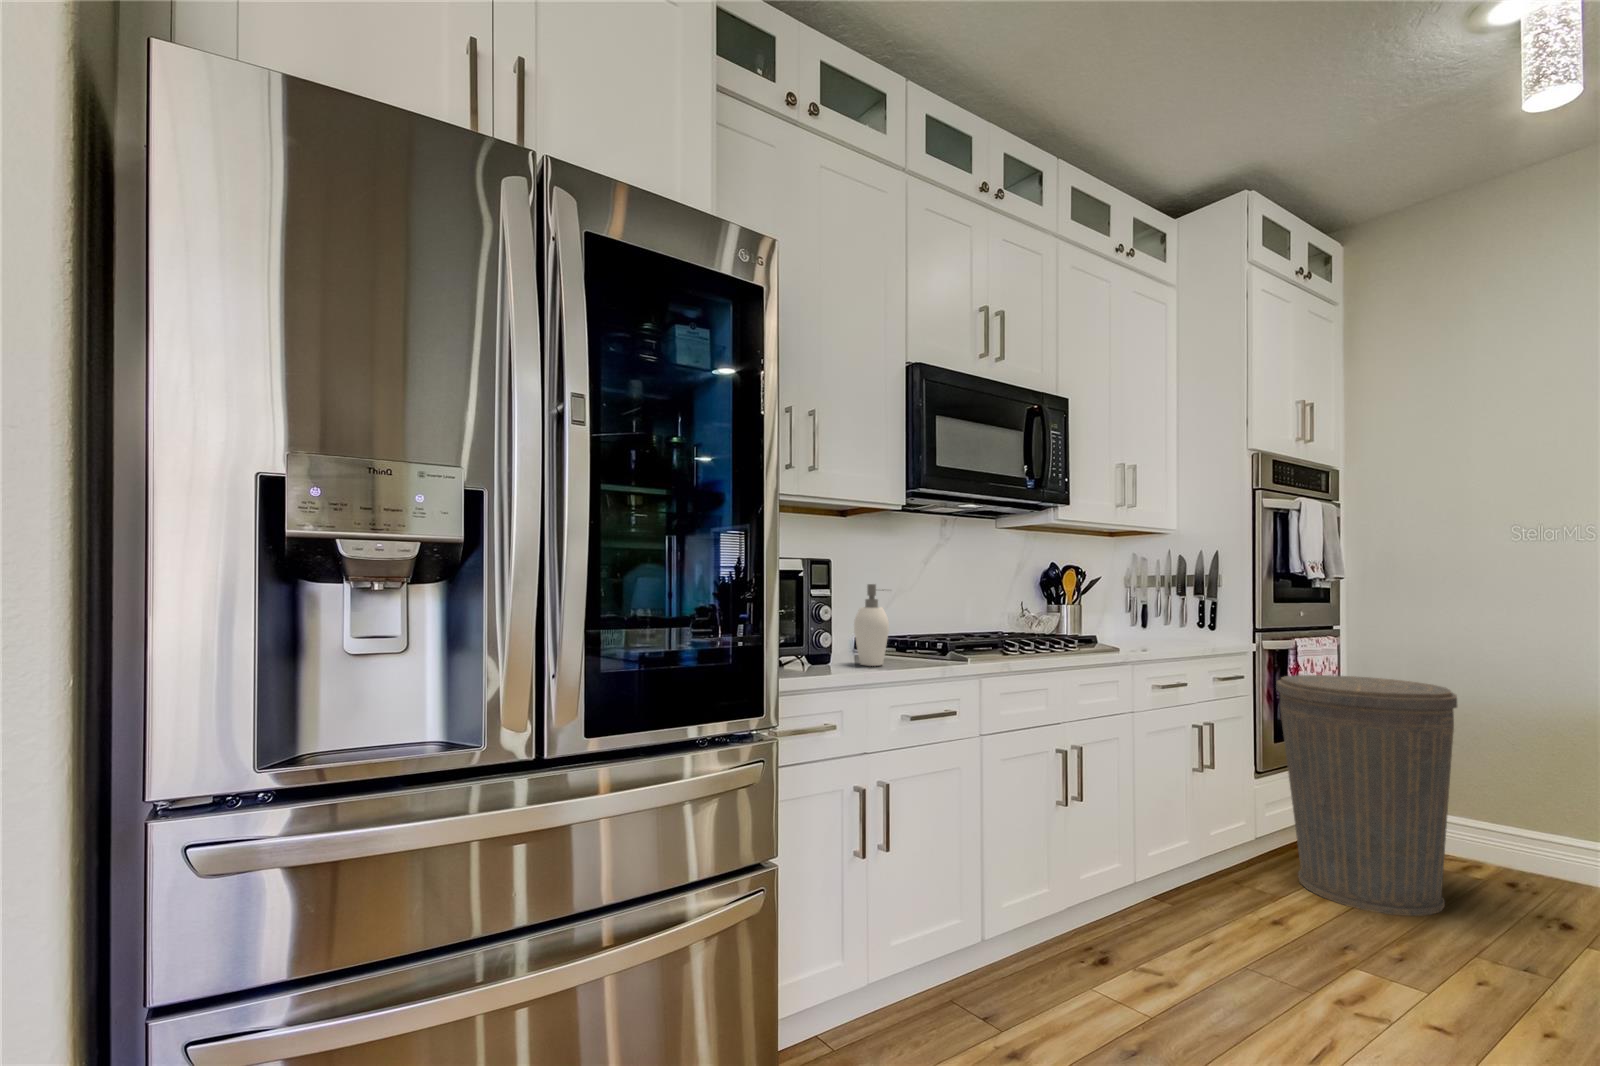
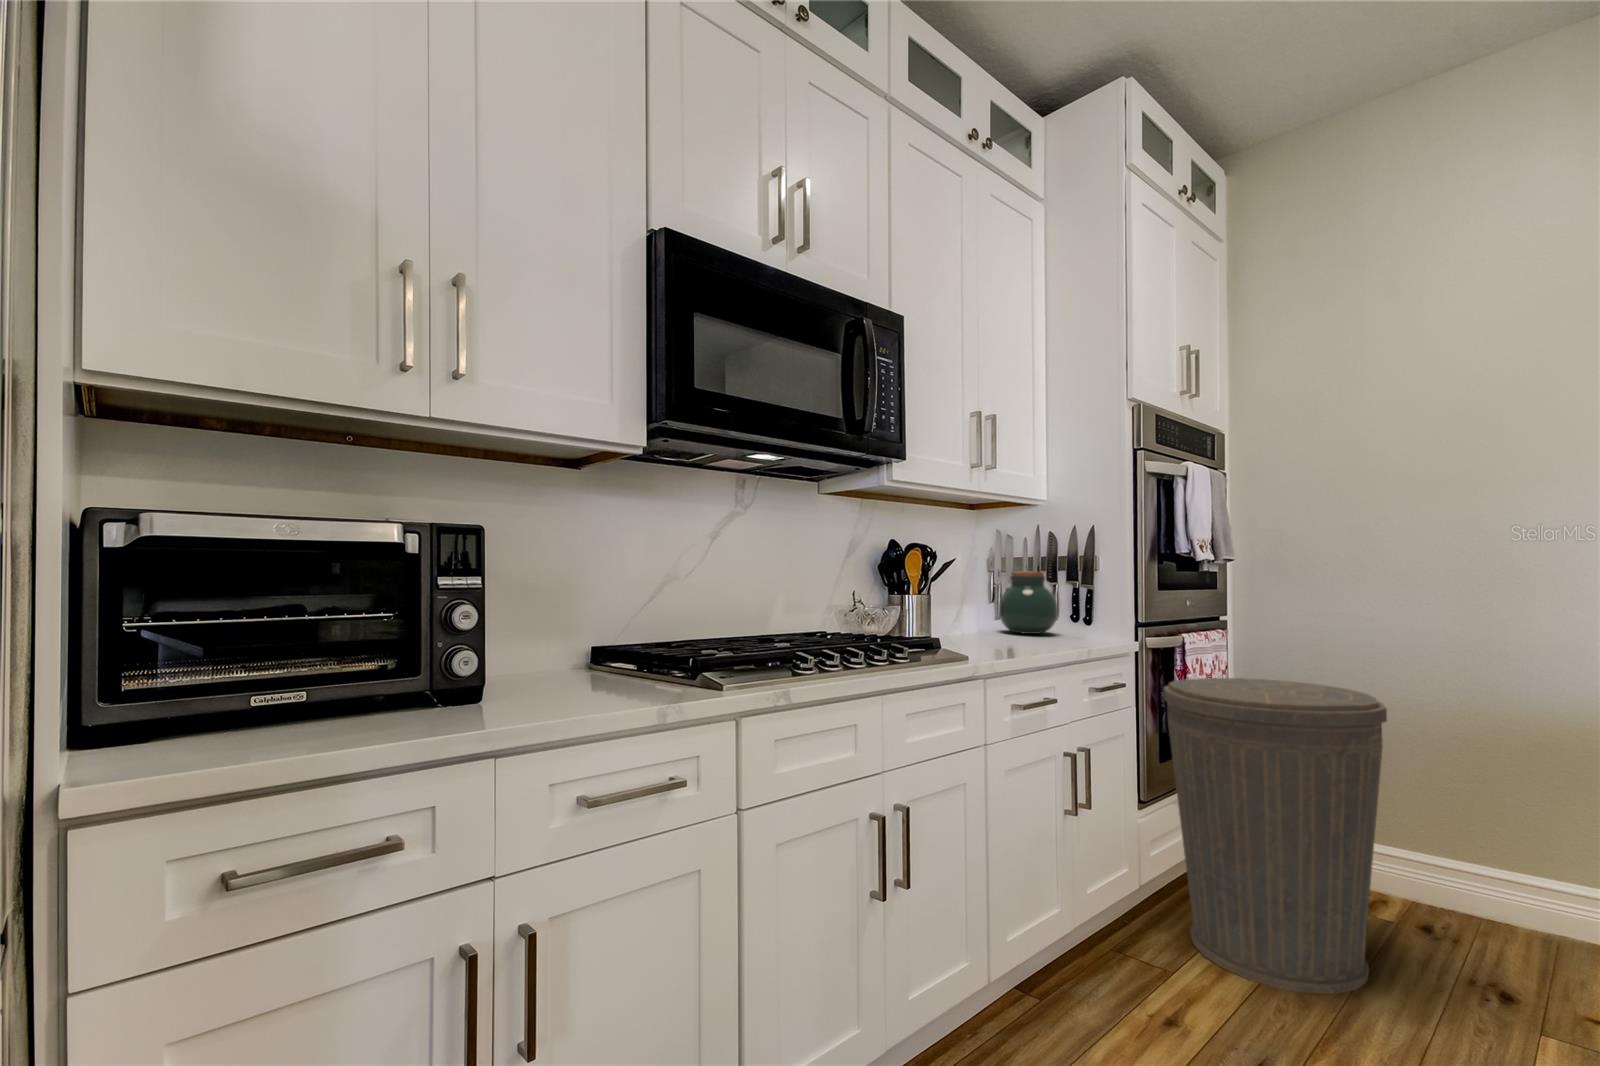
soap dispenser: present [854,584,889,666] -> none [522,568,585,706]
jar: none [1139,587,1188,636] -> present [999,572,1058,634]

